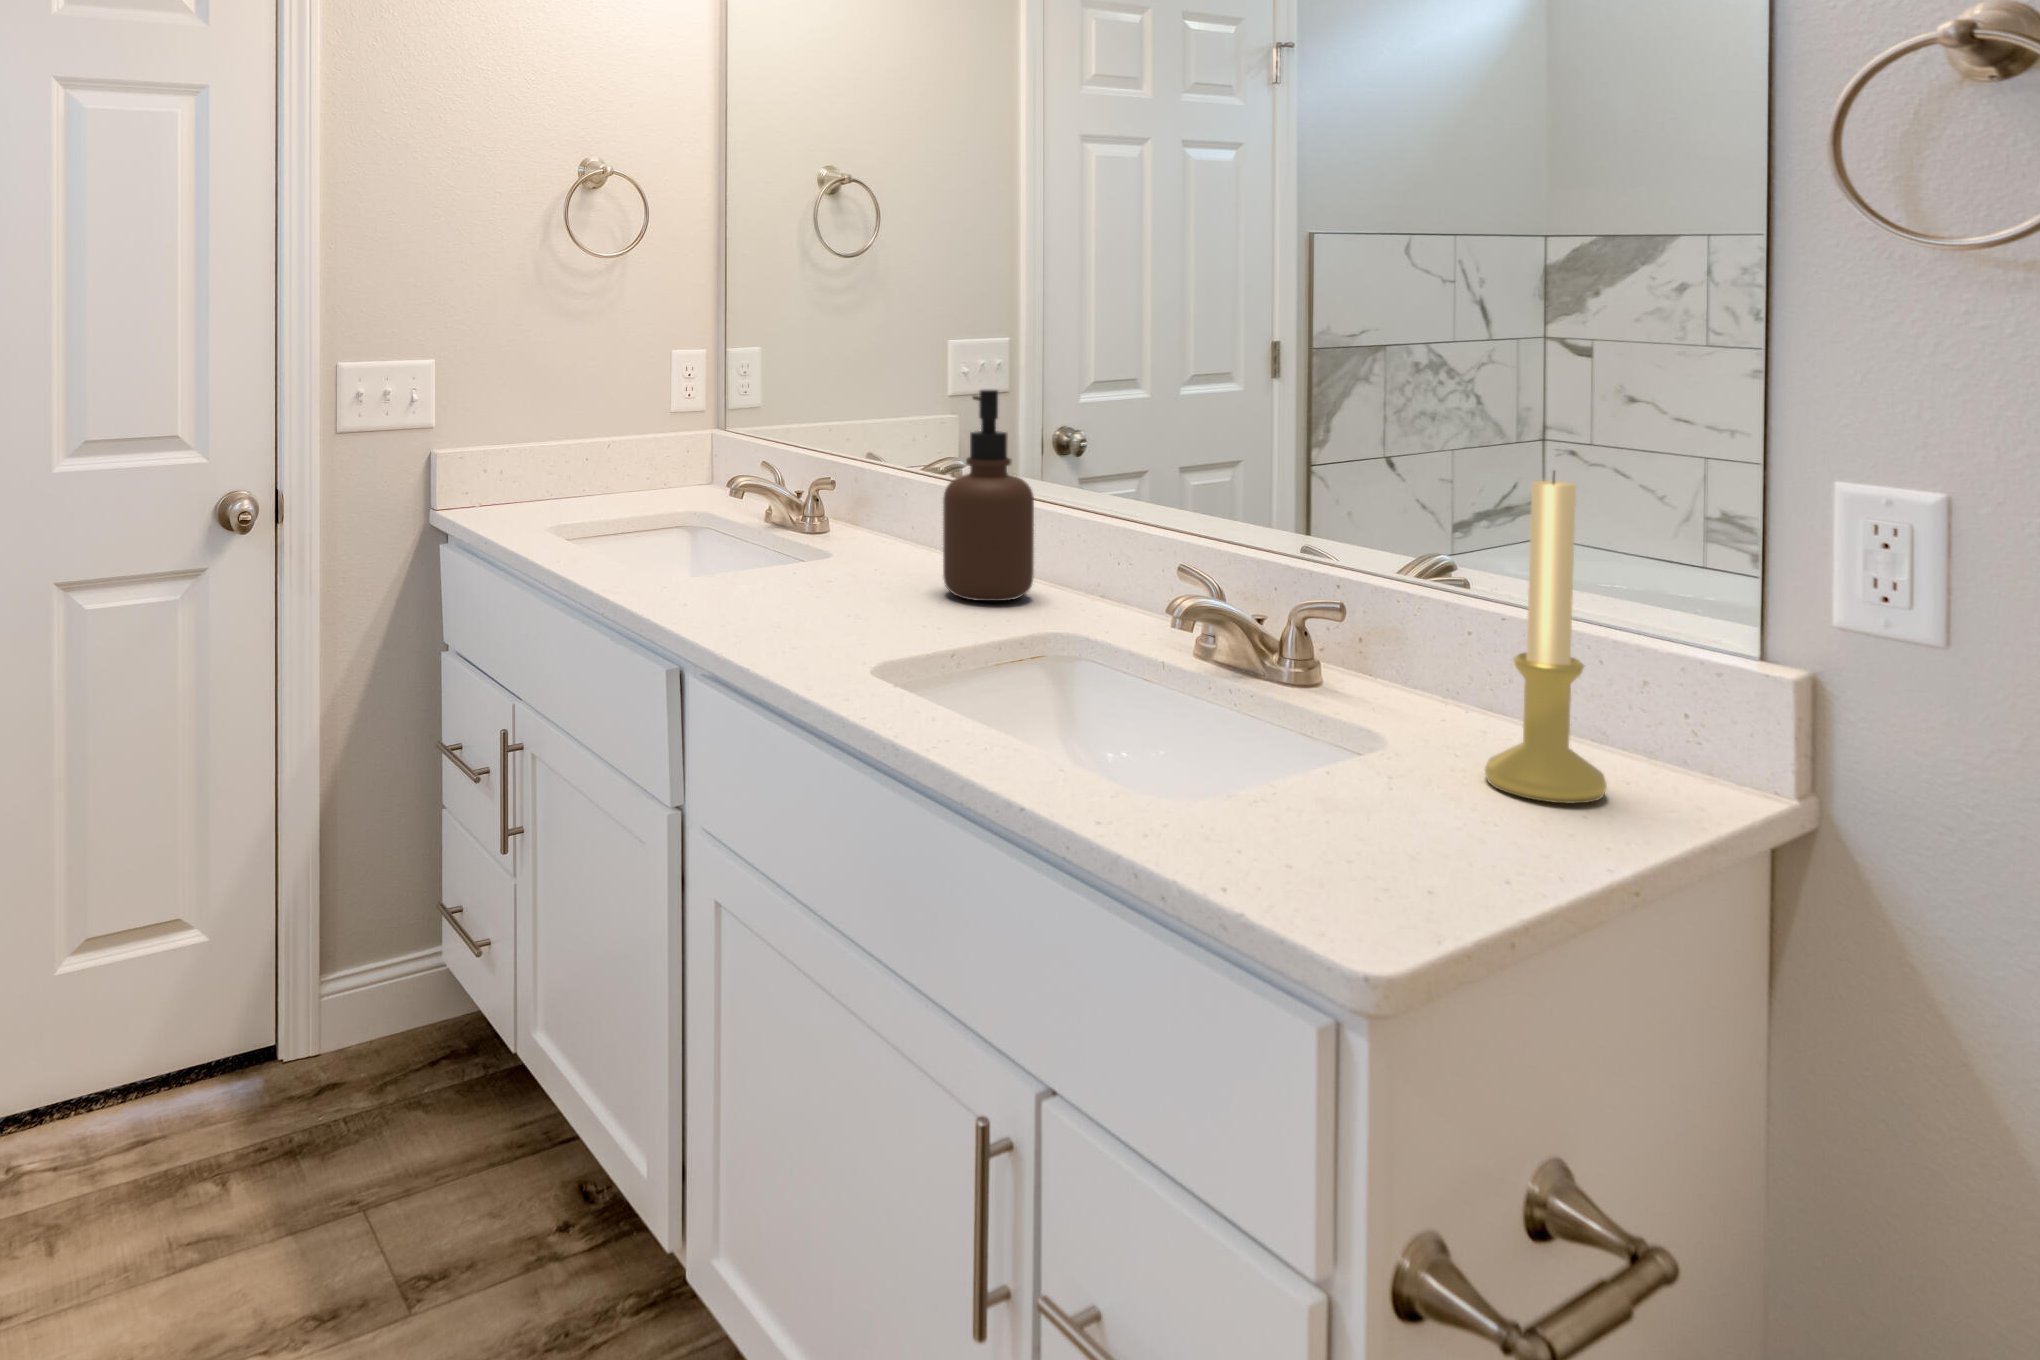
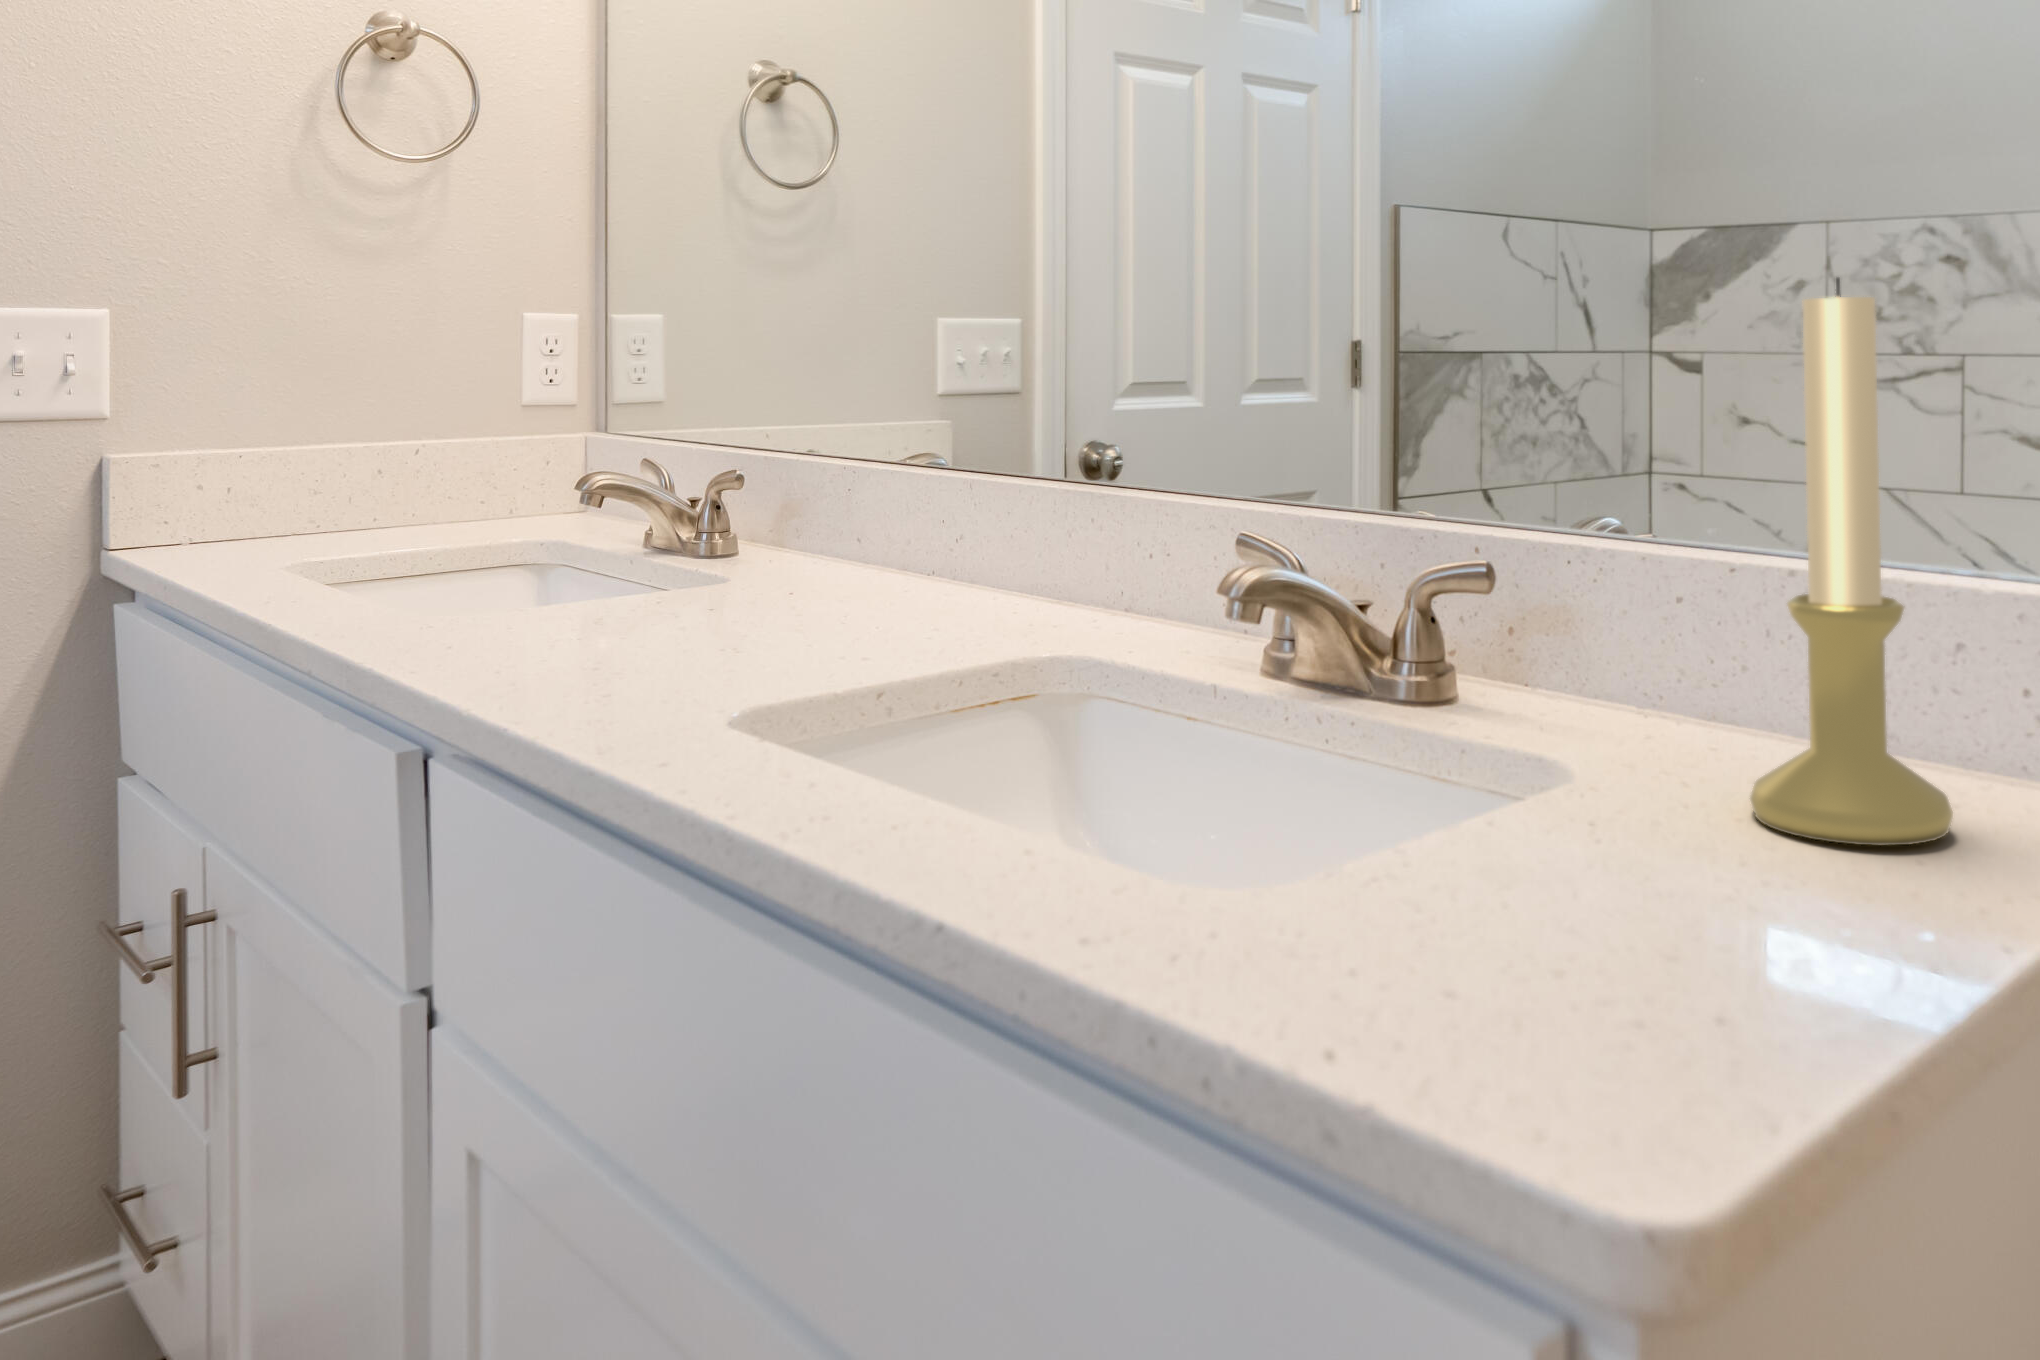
soap dispenser: present [943,390,1034,601] -> none [879,293,1020,619]

